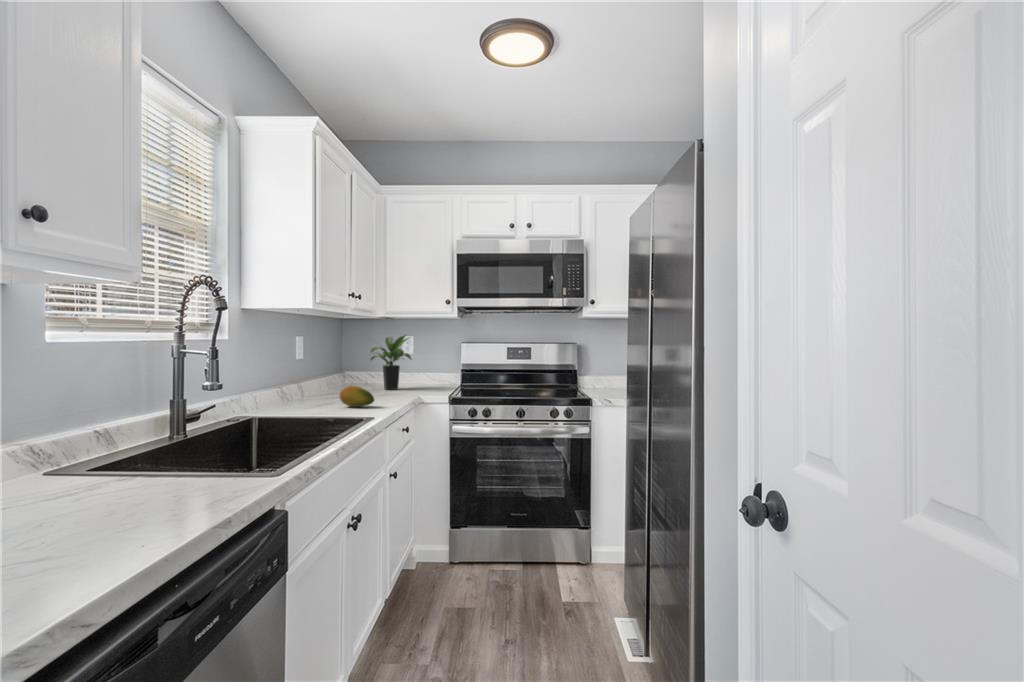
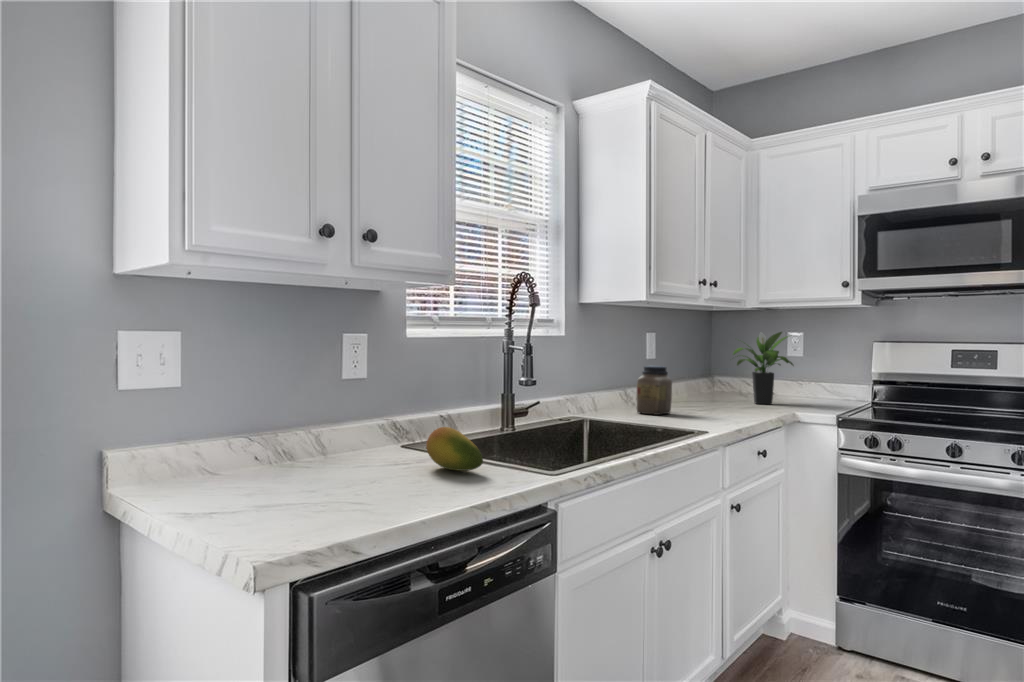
jar: none [299,364,331,406] -> present [637,366,672,415]
fruit: present [340,386,374,407] -> present [426,427,483,471]

